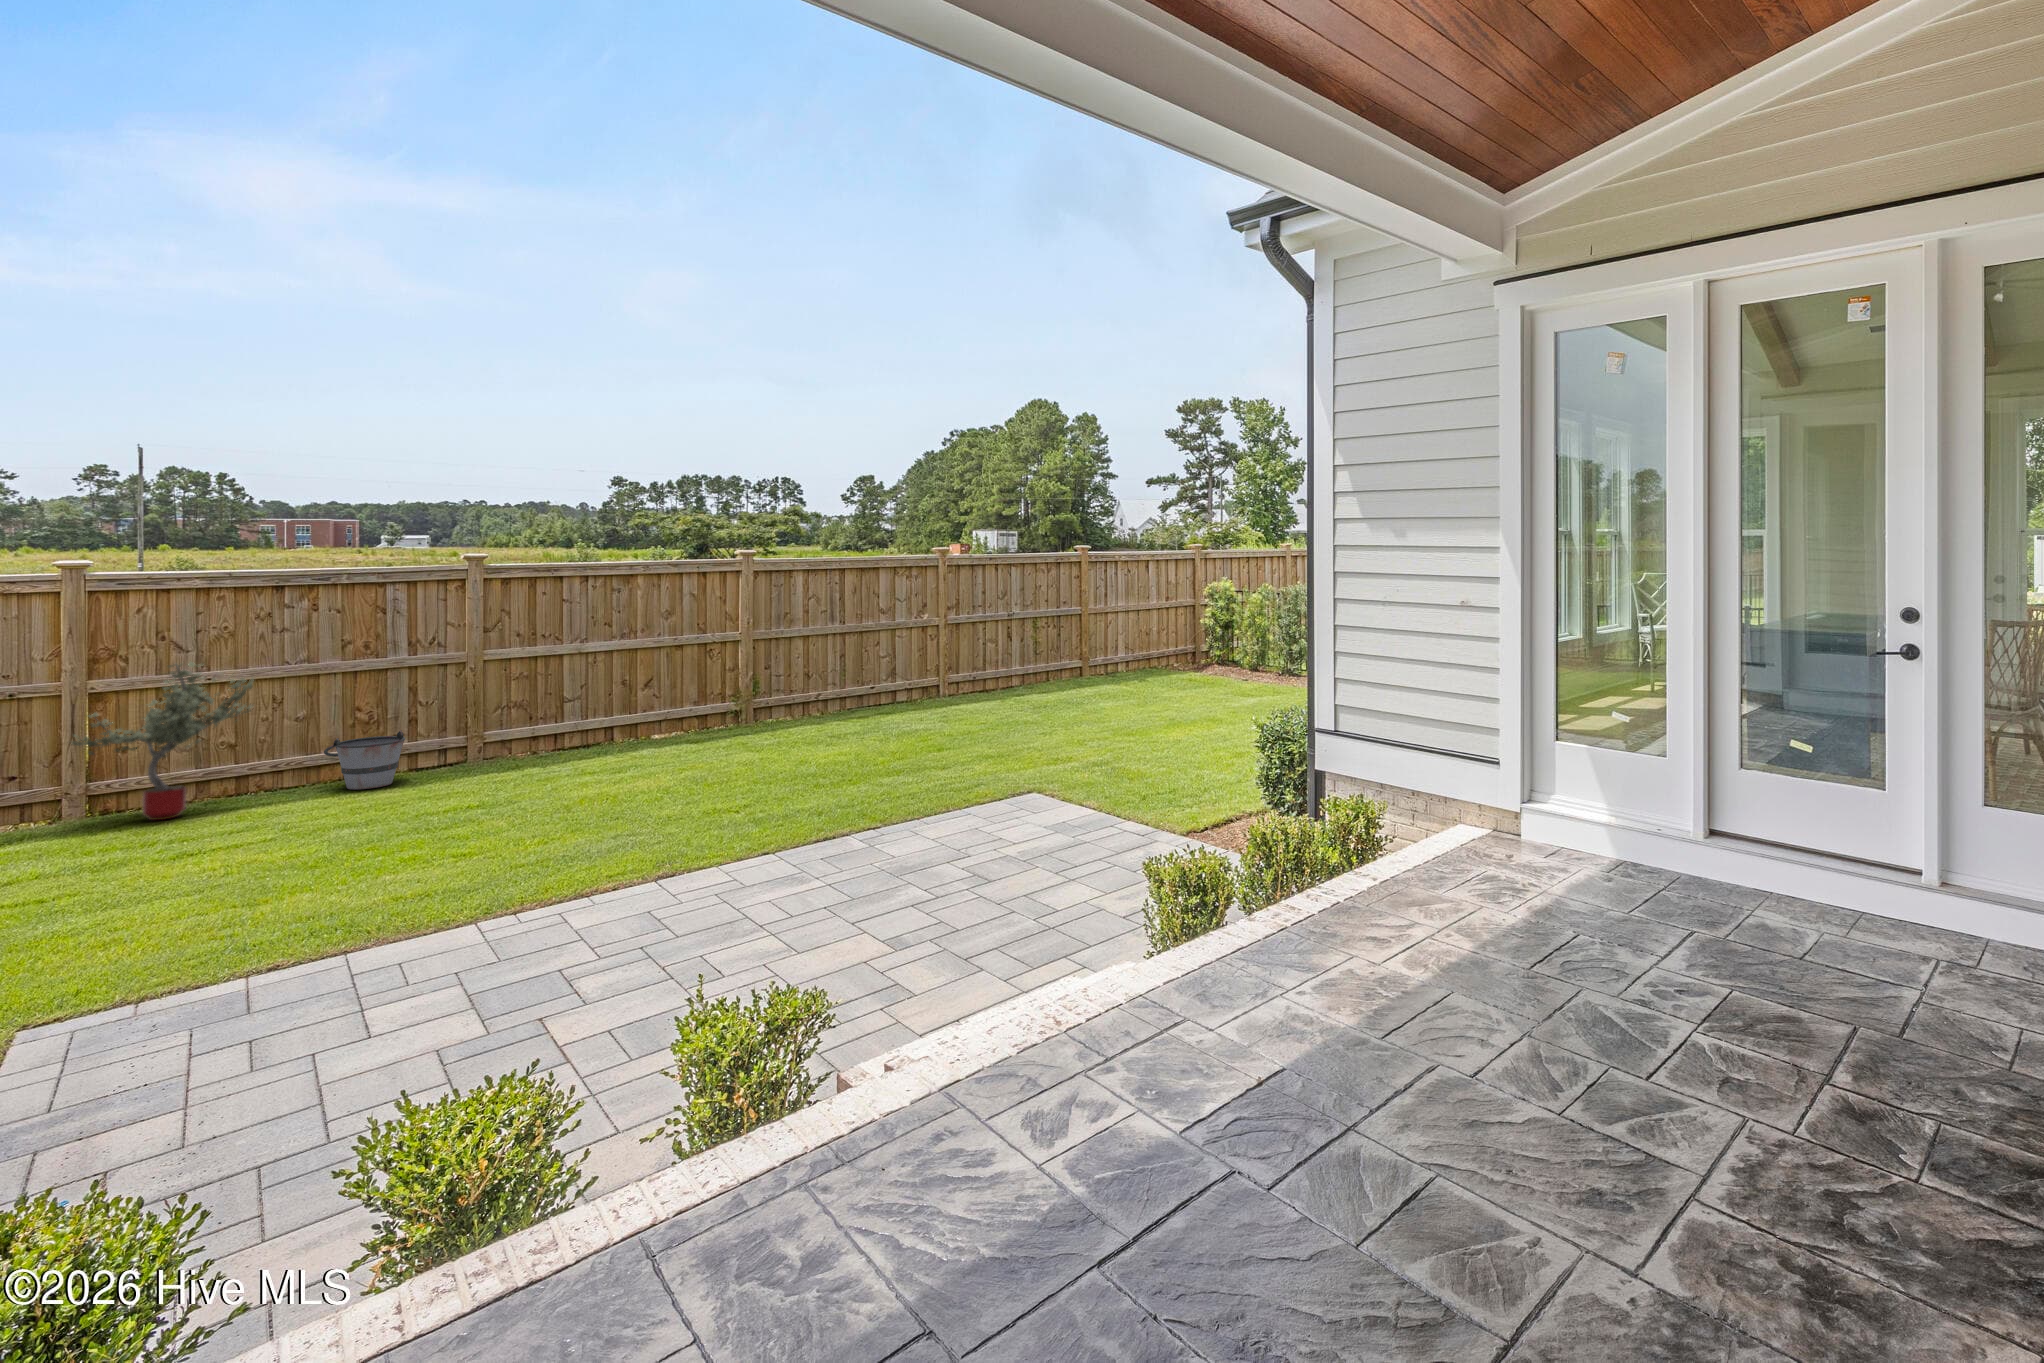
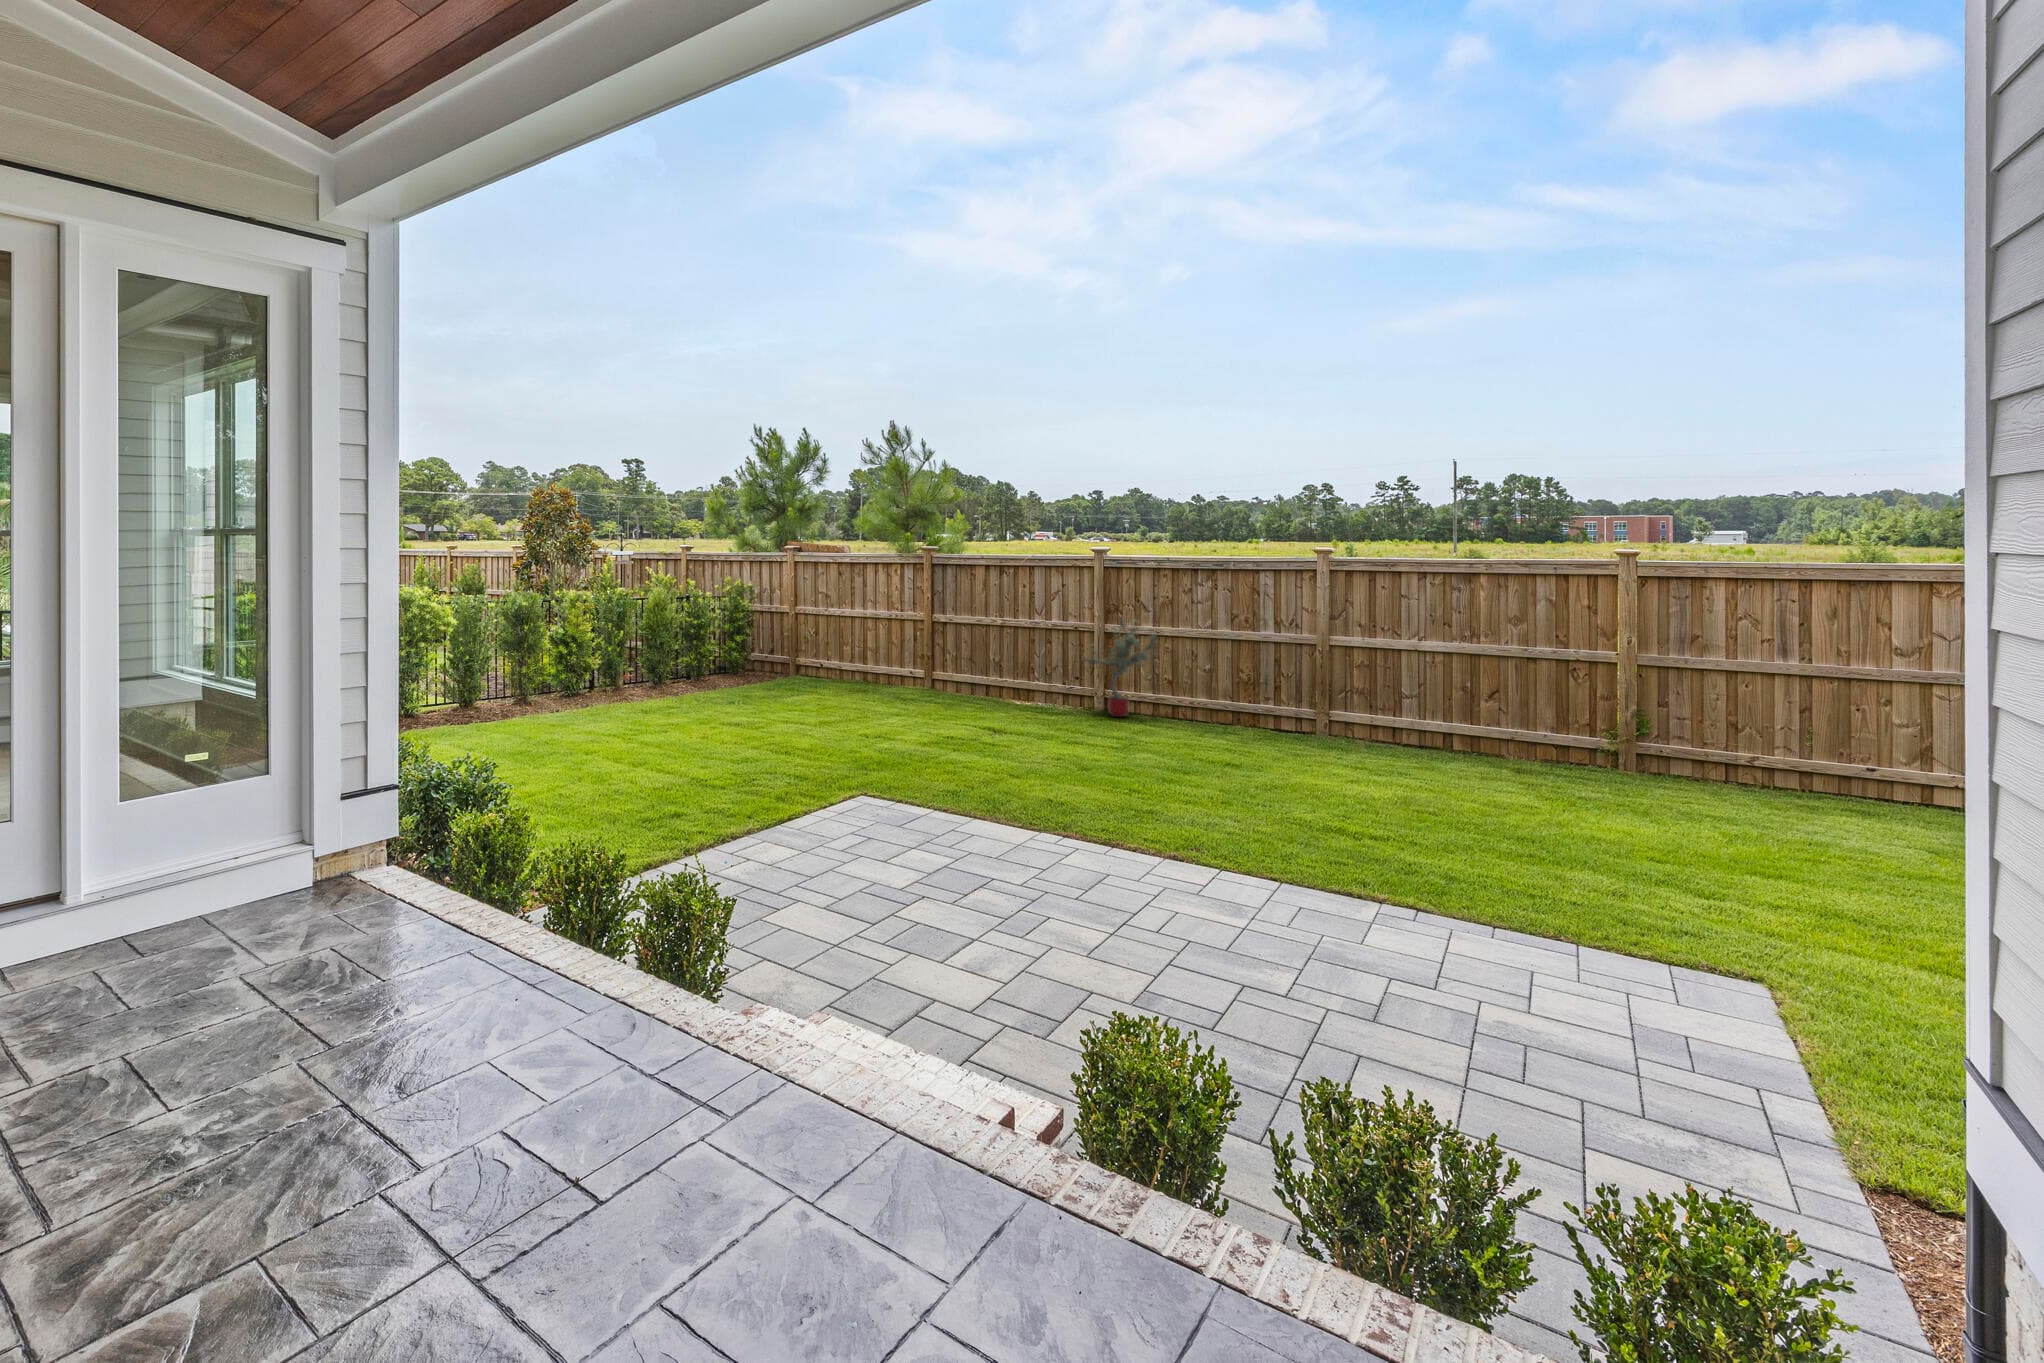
bucket: present [324,730,405,789] -> none [1205,687,1256,731]

